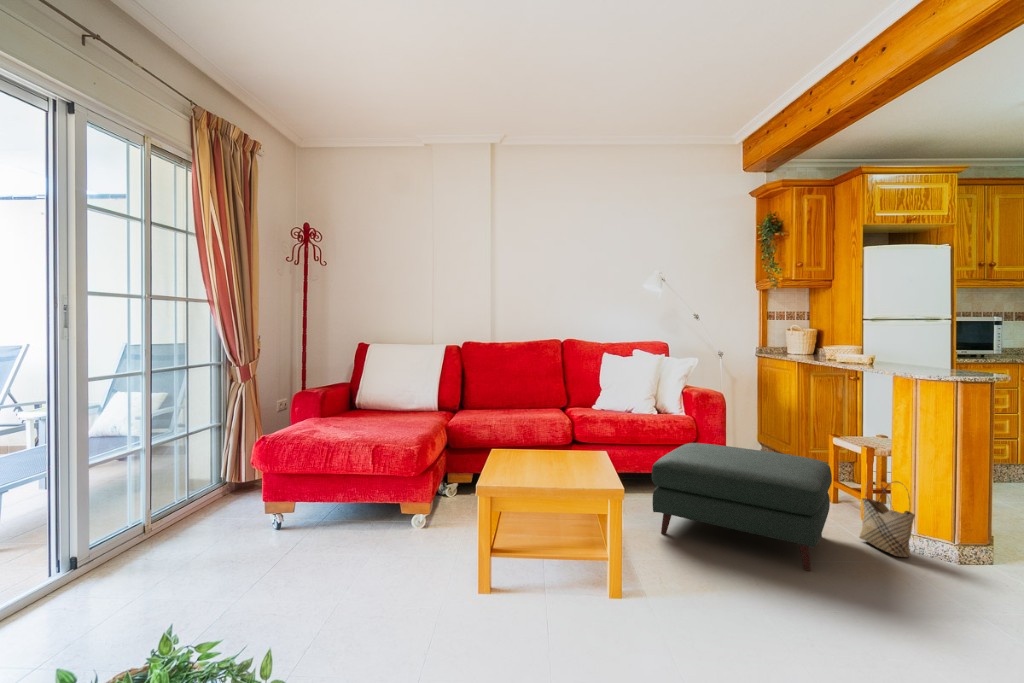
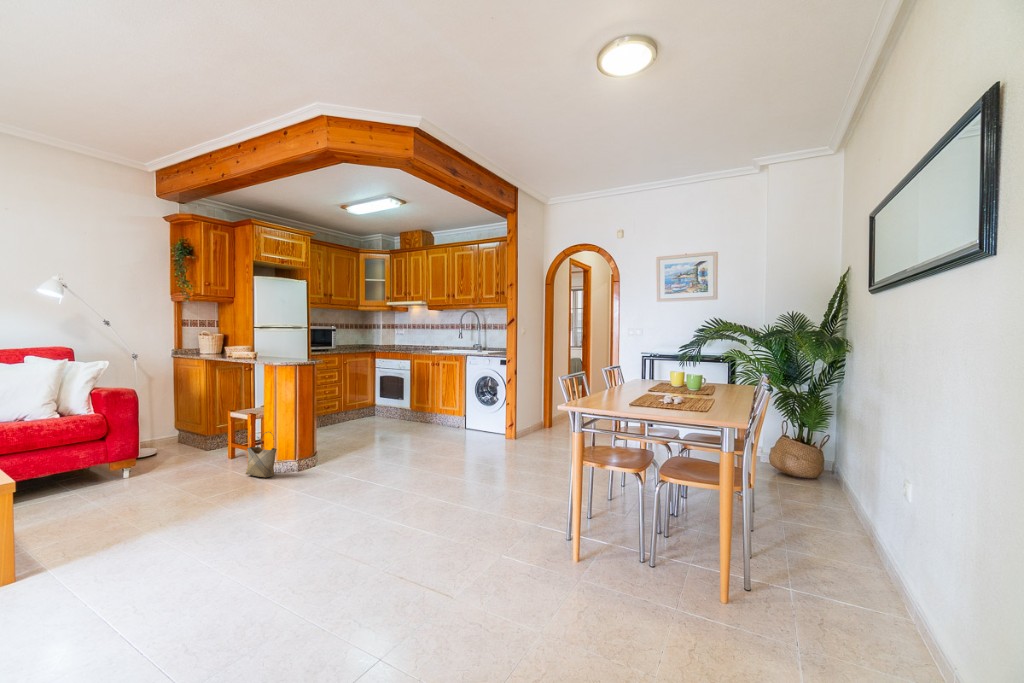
ottoman: present [652,443,832,571] -> none [54,429,226,523]

